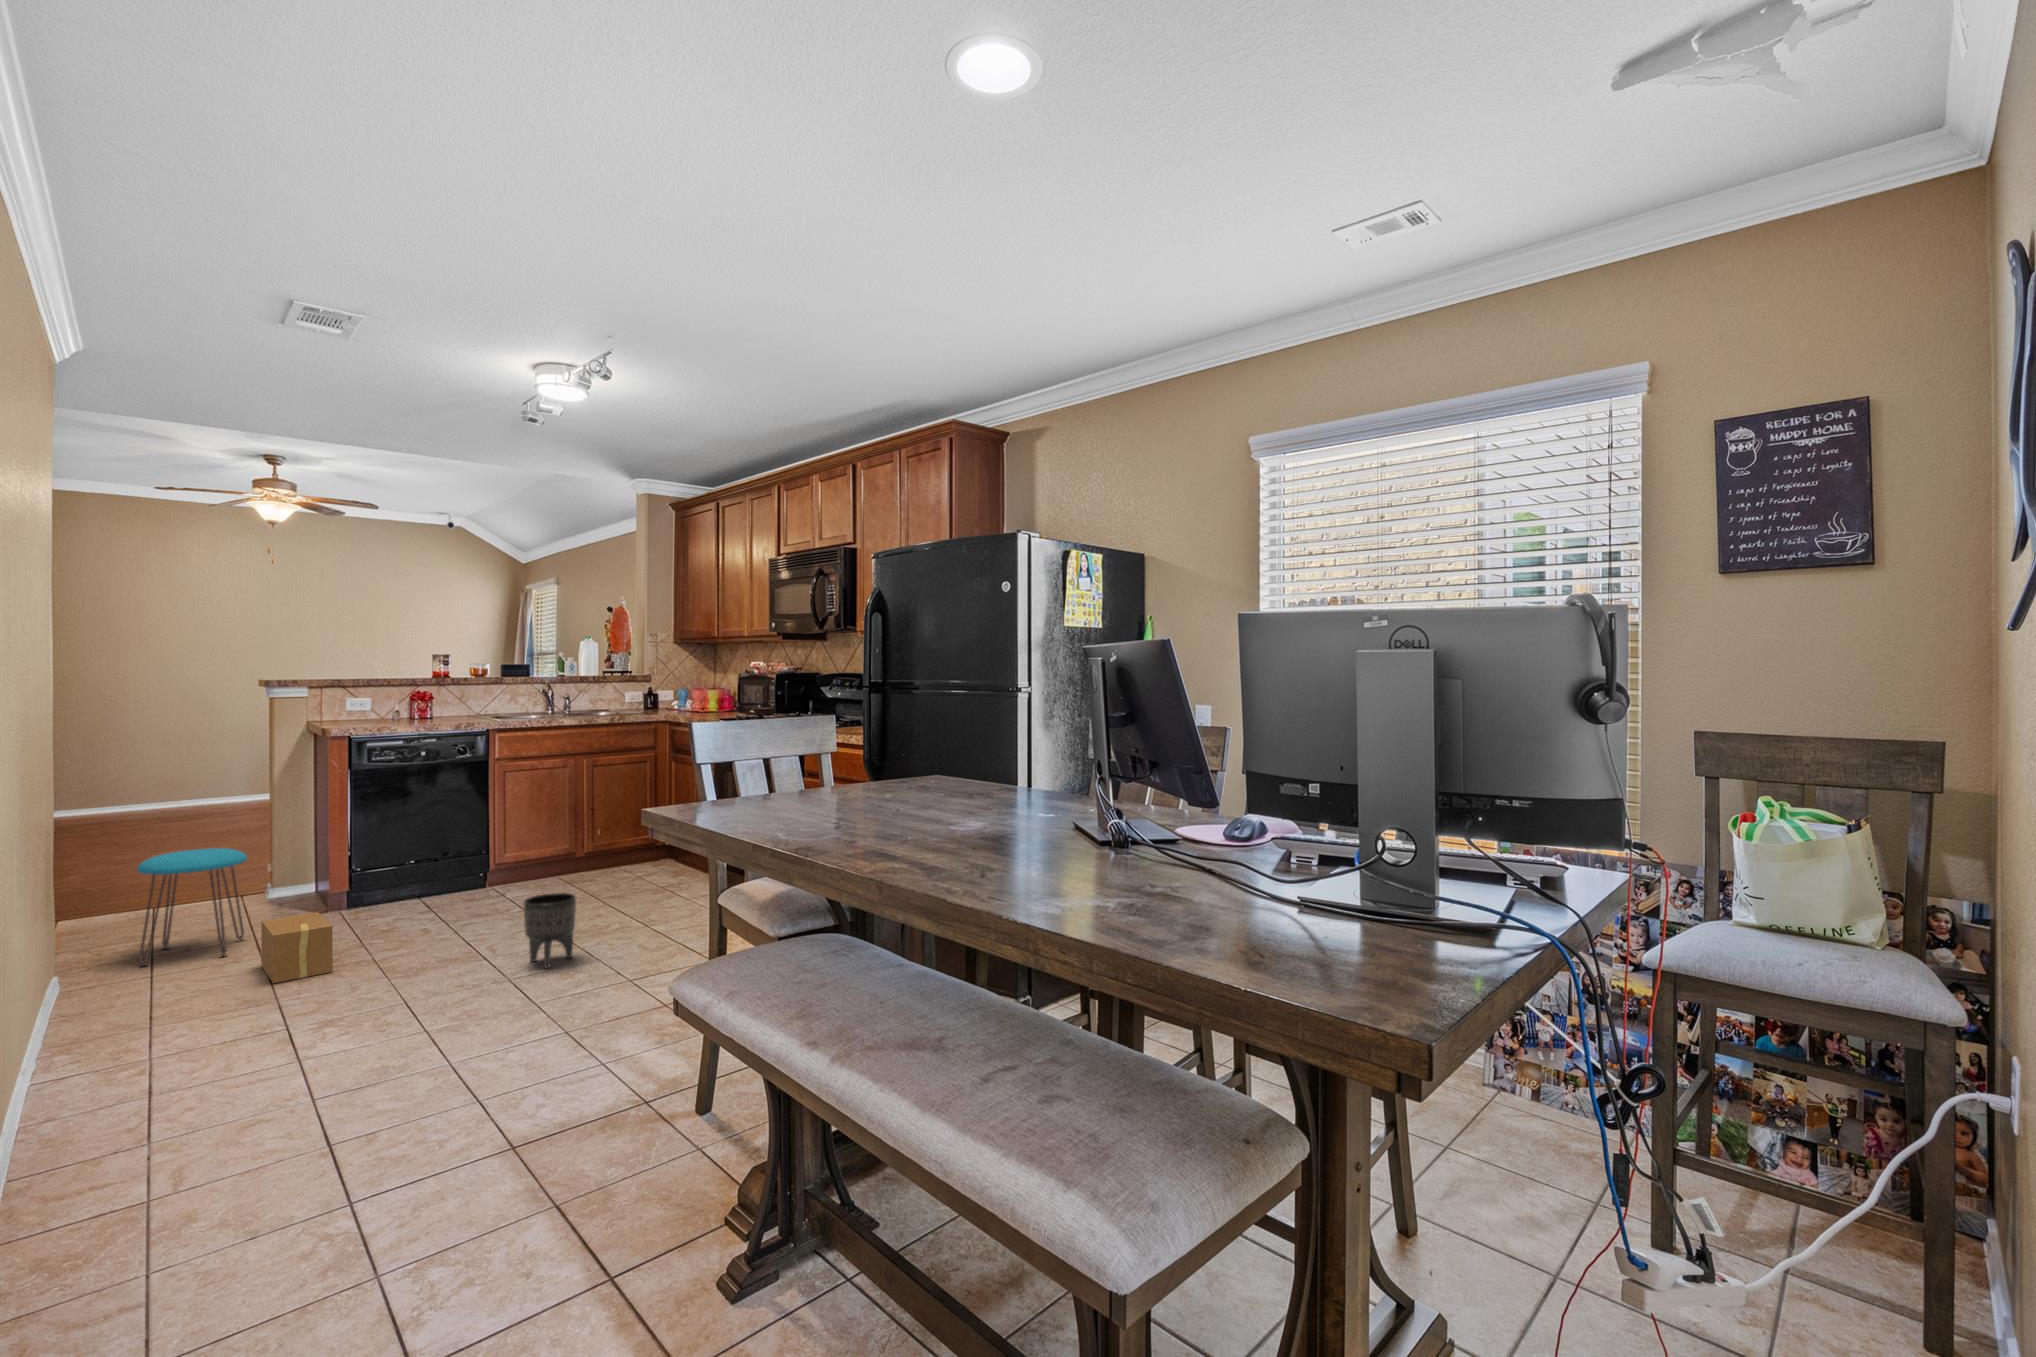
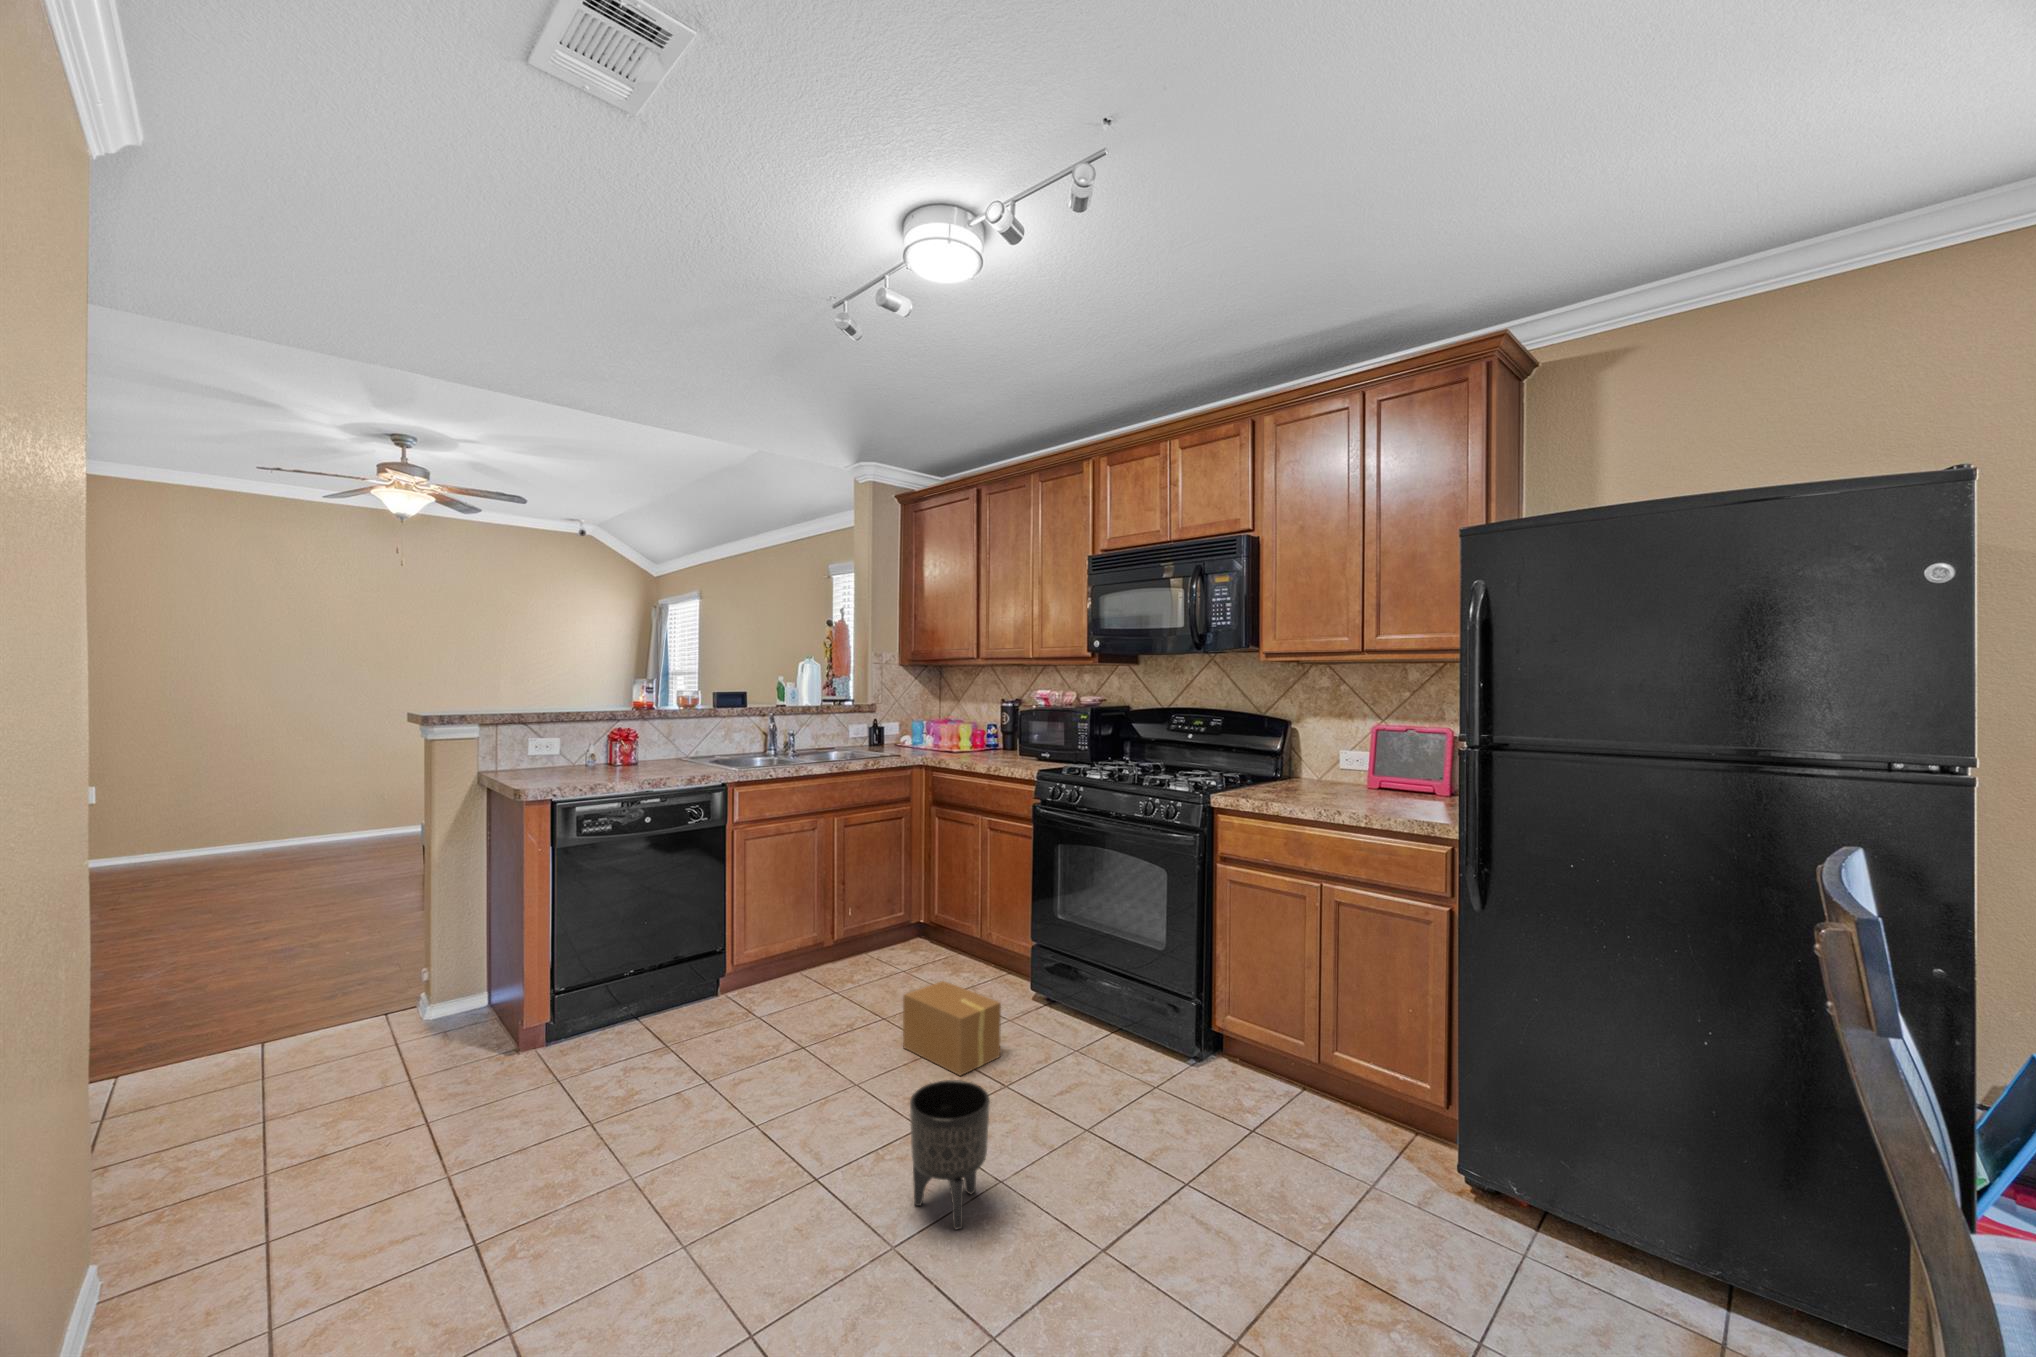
stool: present [137,848,247,966] -> none [249,993,425,1222]
cardboard box: present [261,912,332,983] -> present [903,981,1001,1075]

